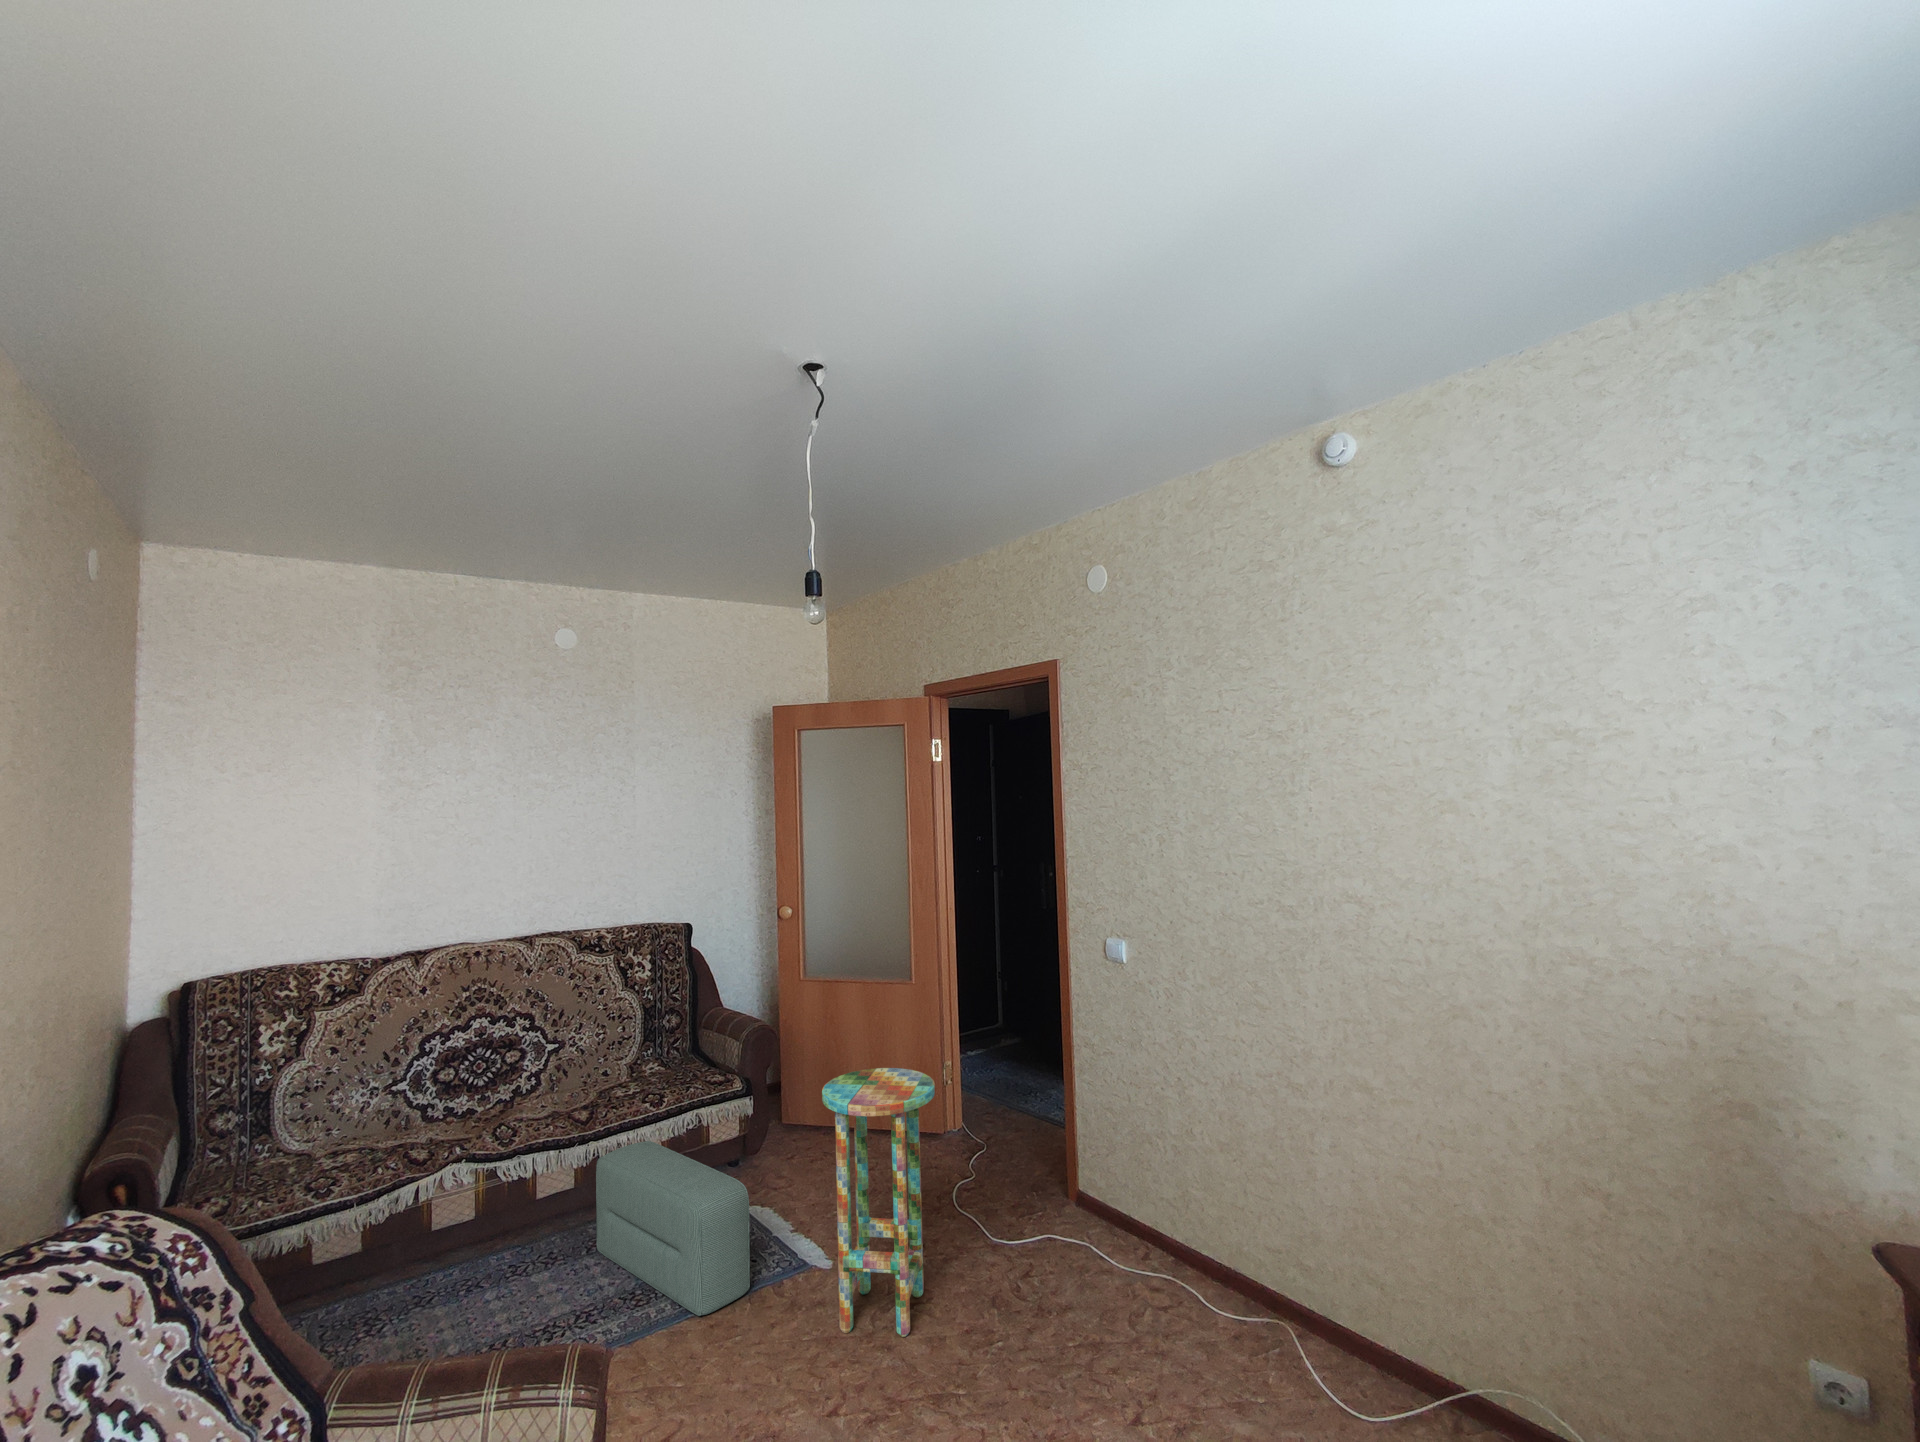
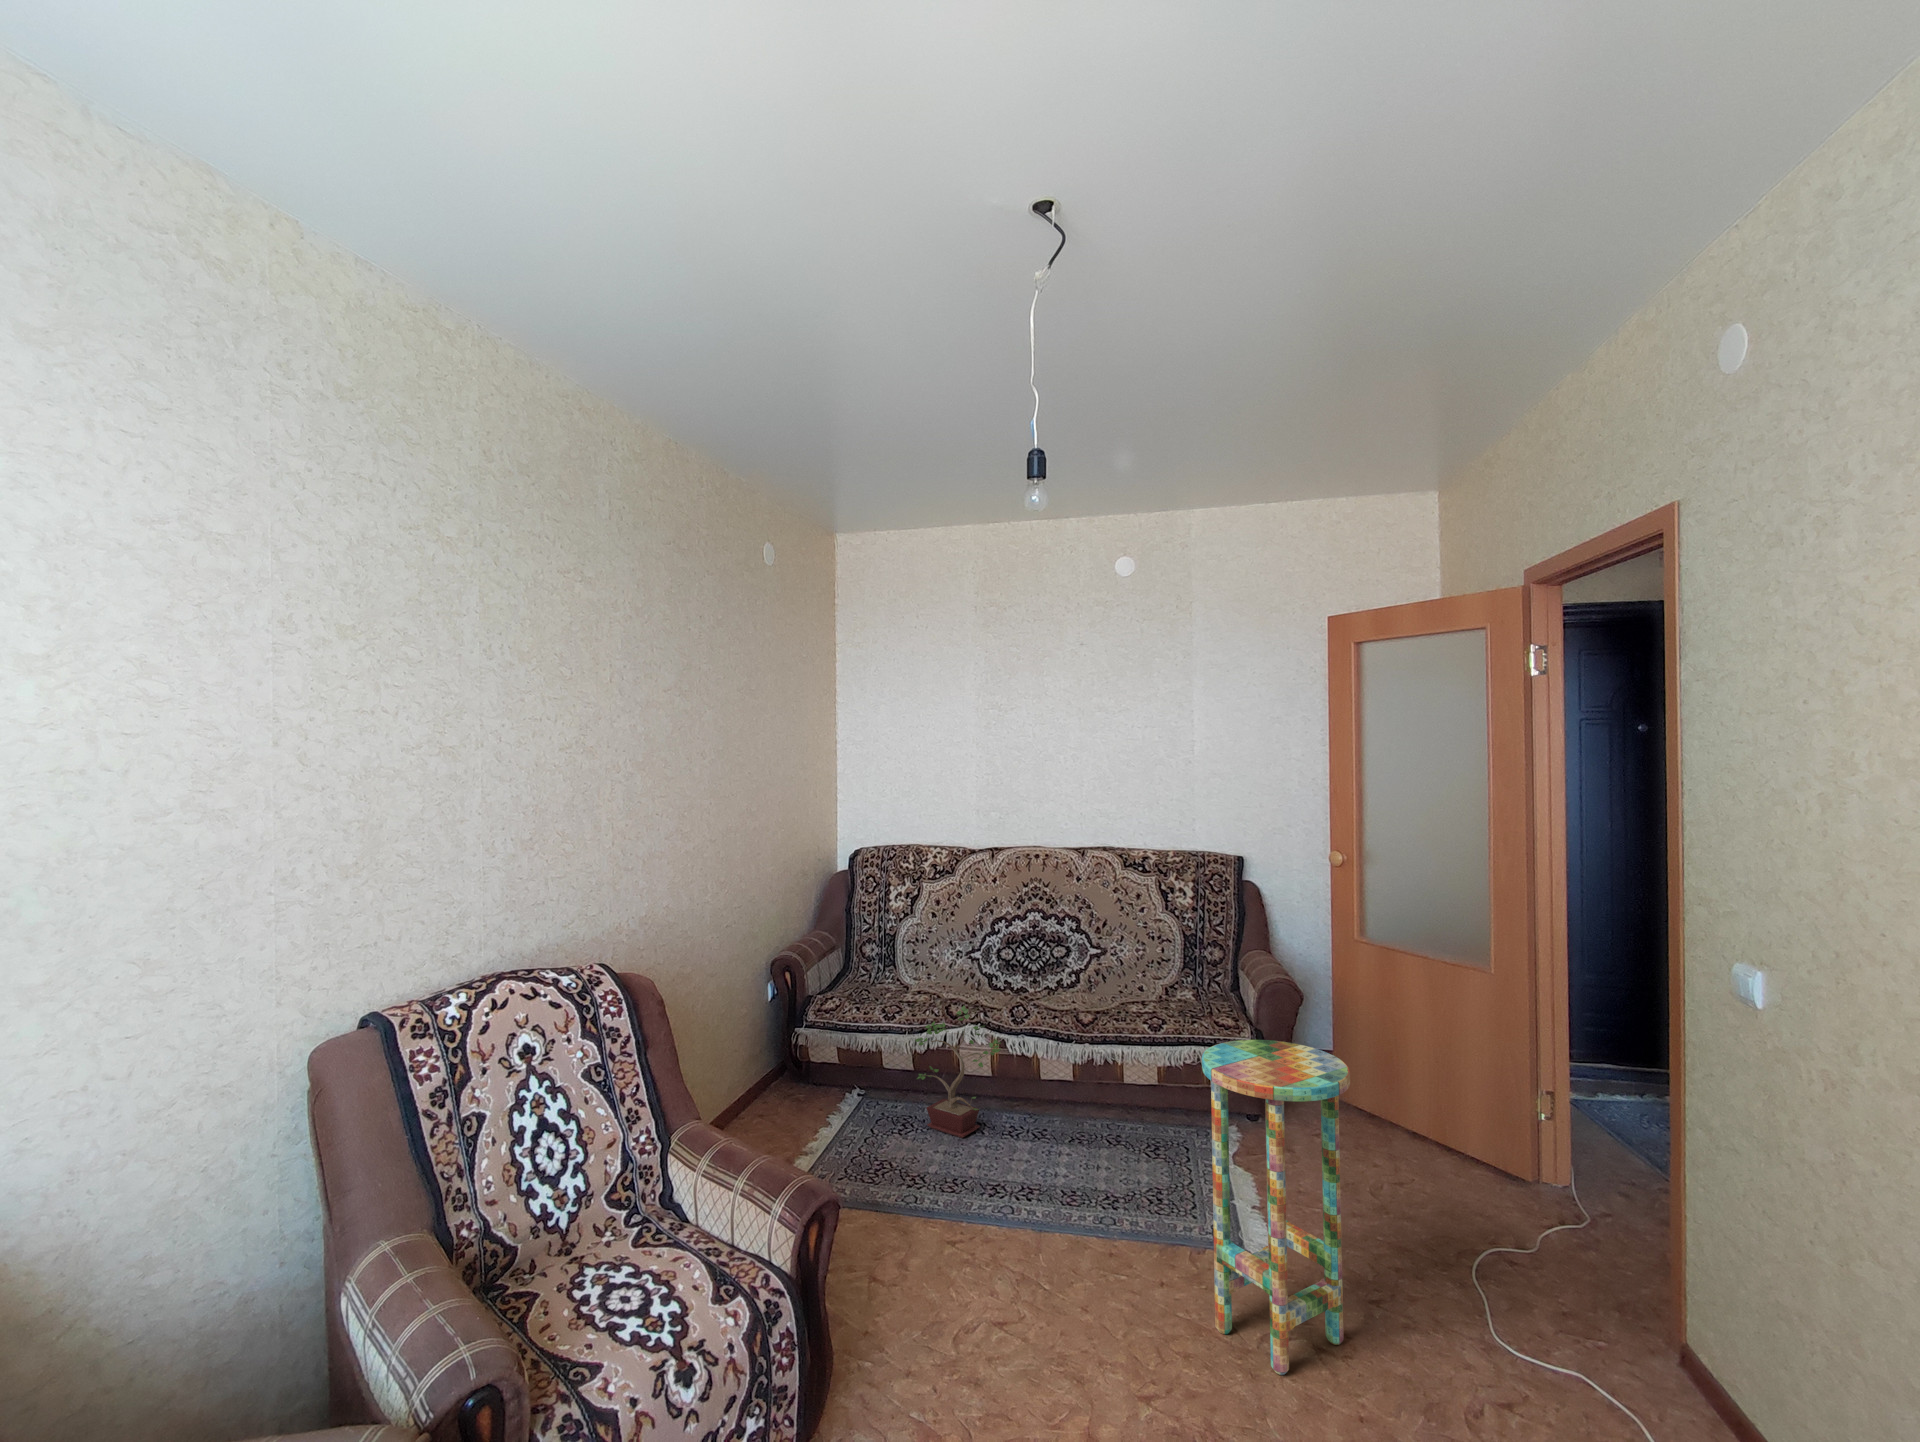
potted plant: none [378,1140,523,1306] -> present [915,1006,1001,1138]
pouf: present [596,1141,750,1316] -> none [1075,1057,1165,1243]

